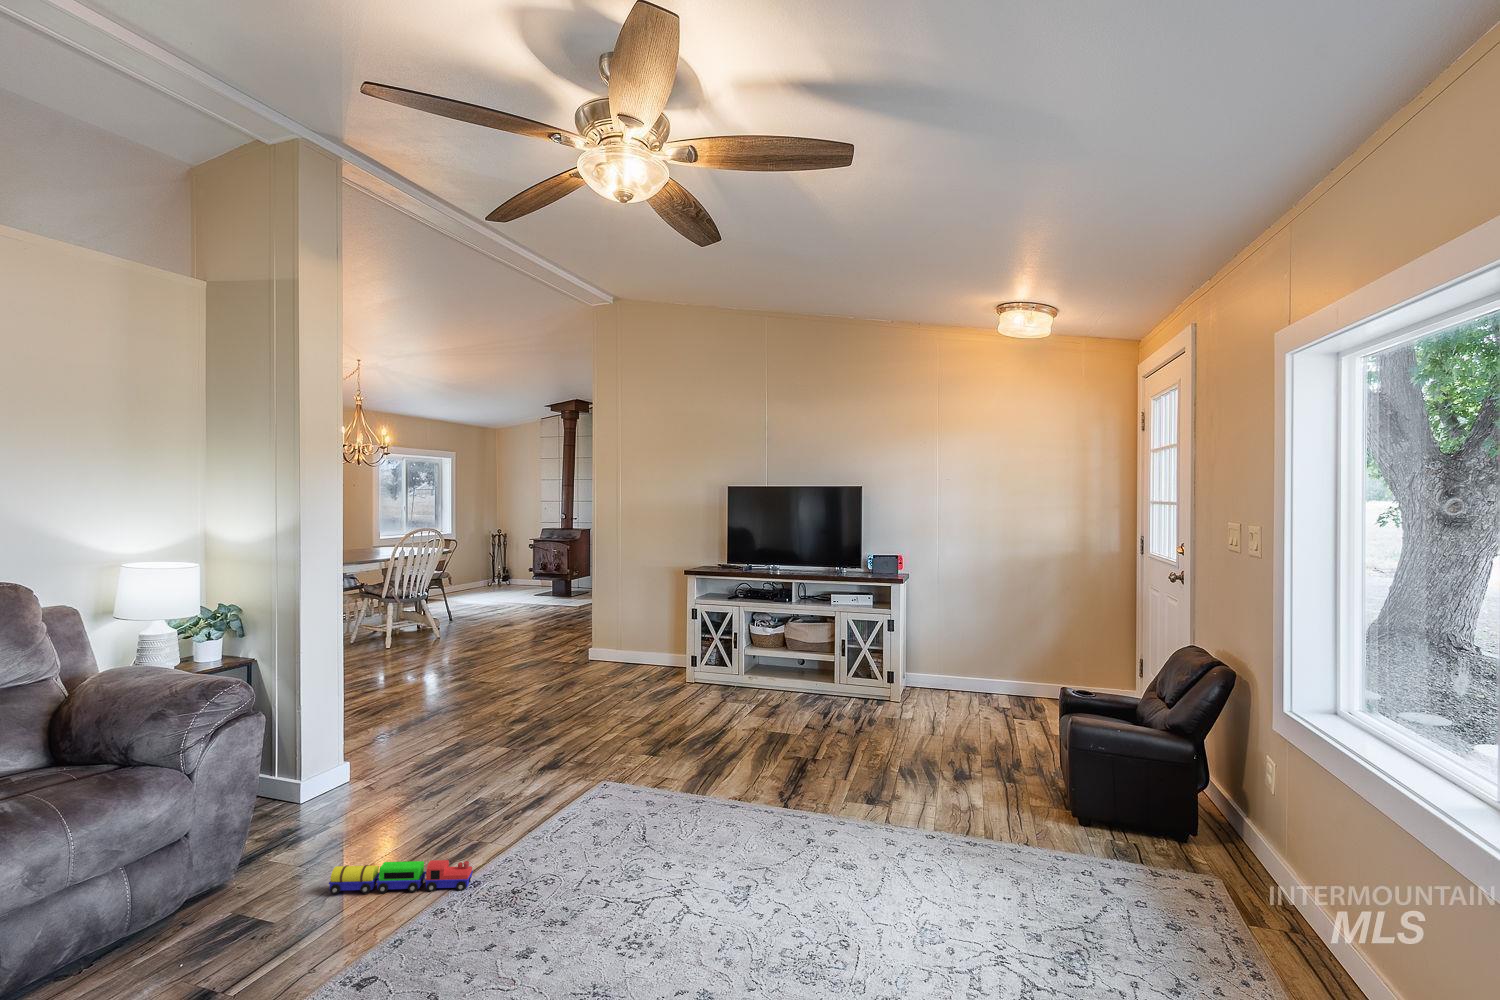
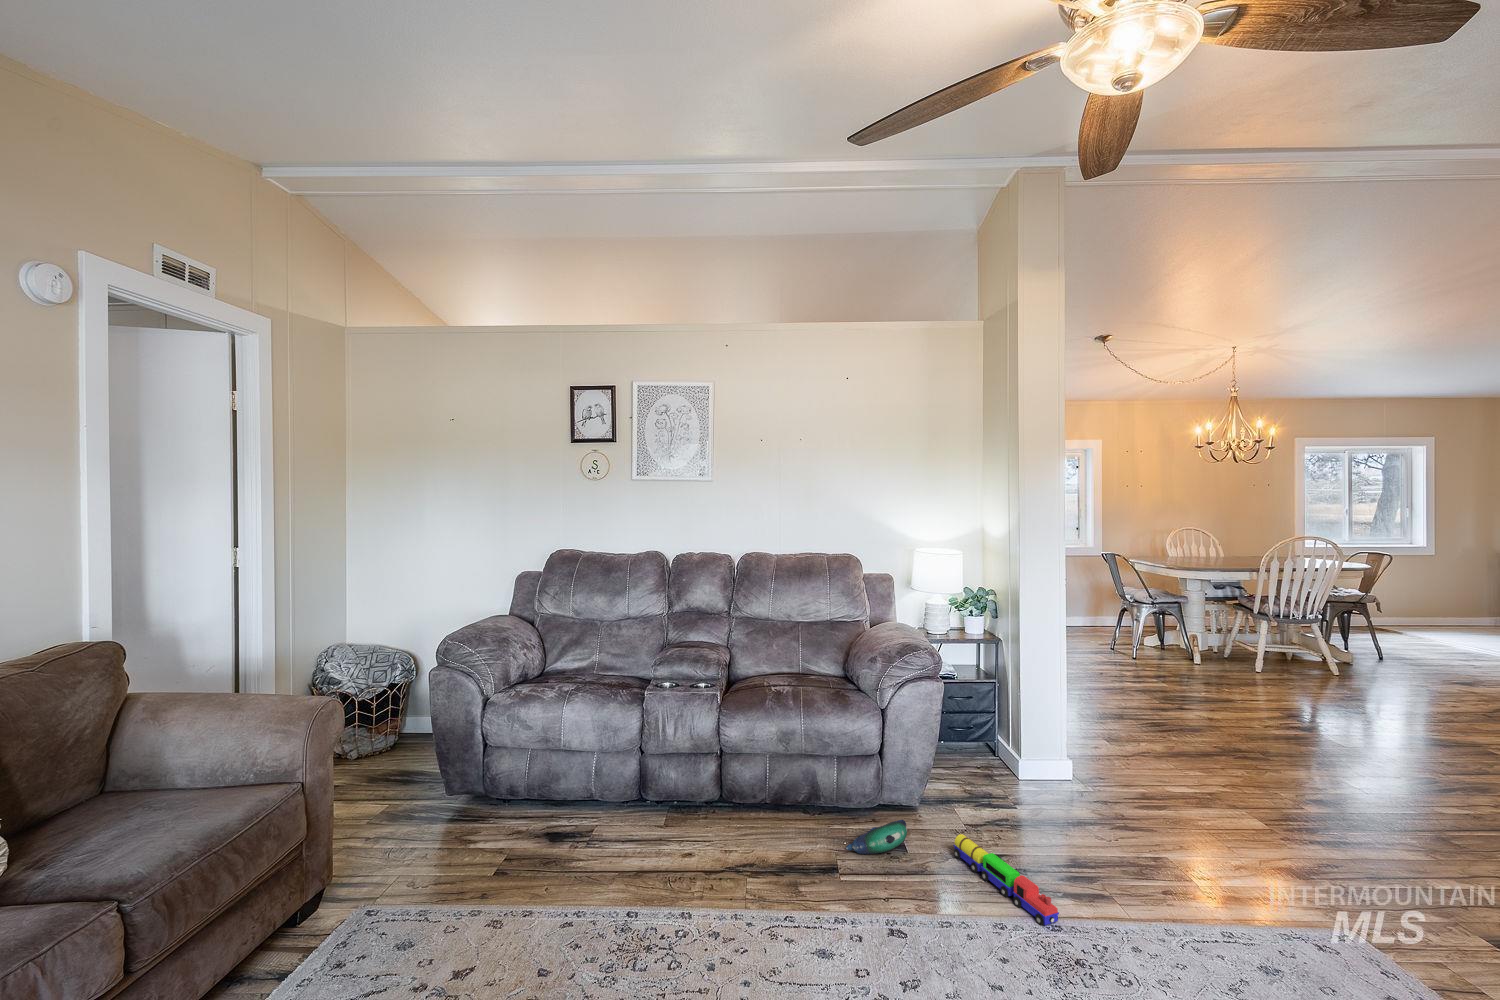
plush toy: none [194,896,271,971] -> present [846,820,907,855]

